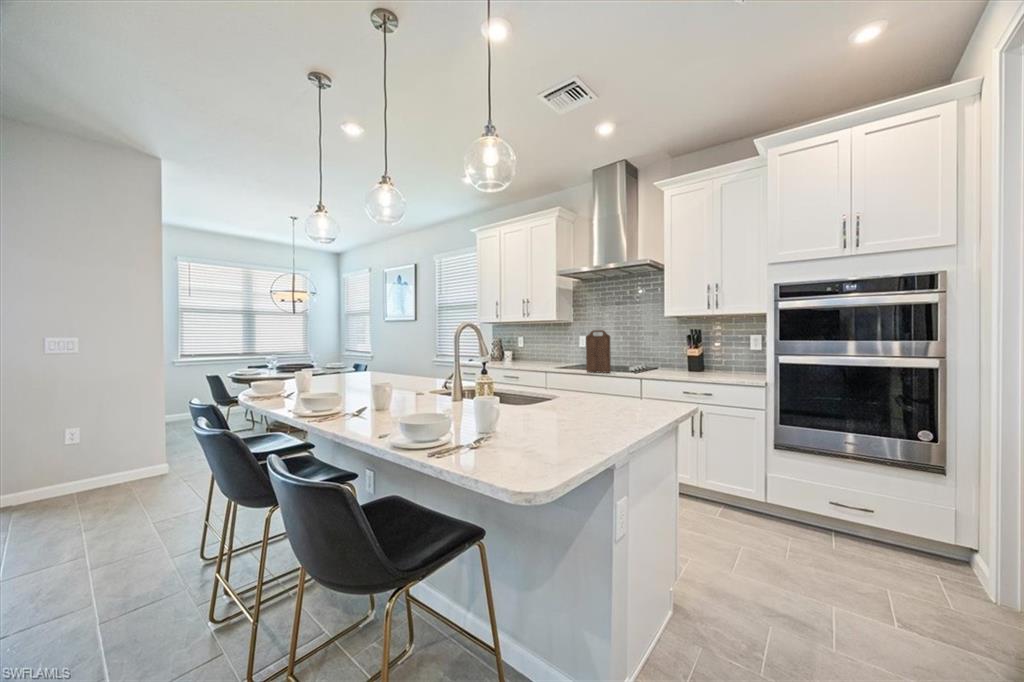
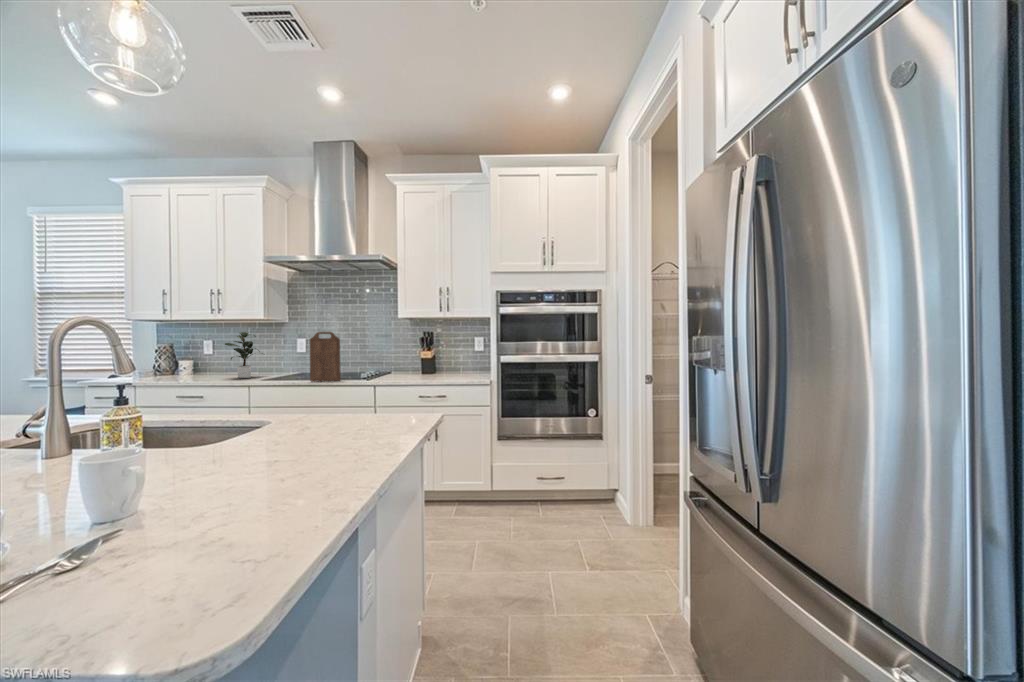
potted plant: none [526,330,560,366] -> present [225,332,259,378]

